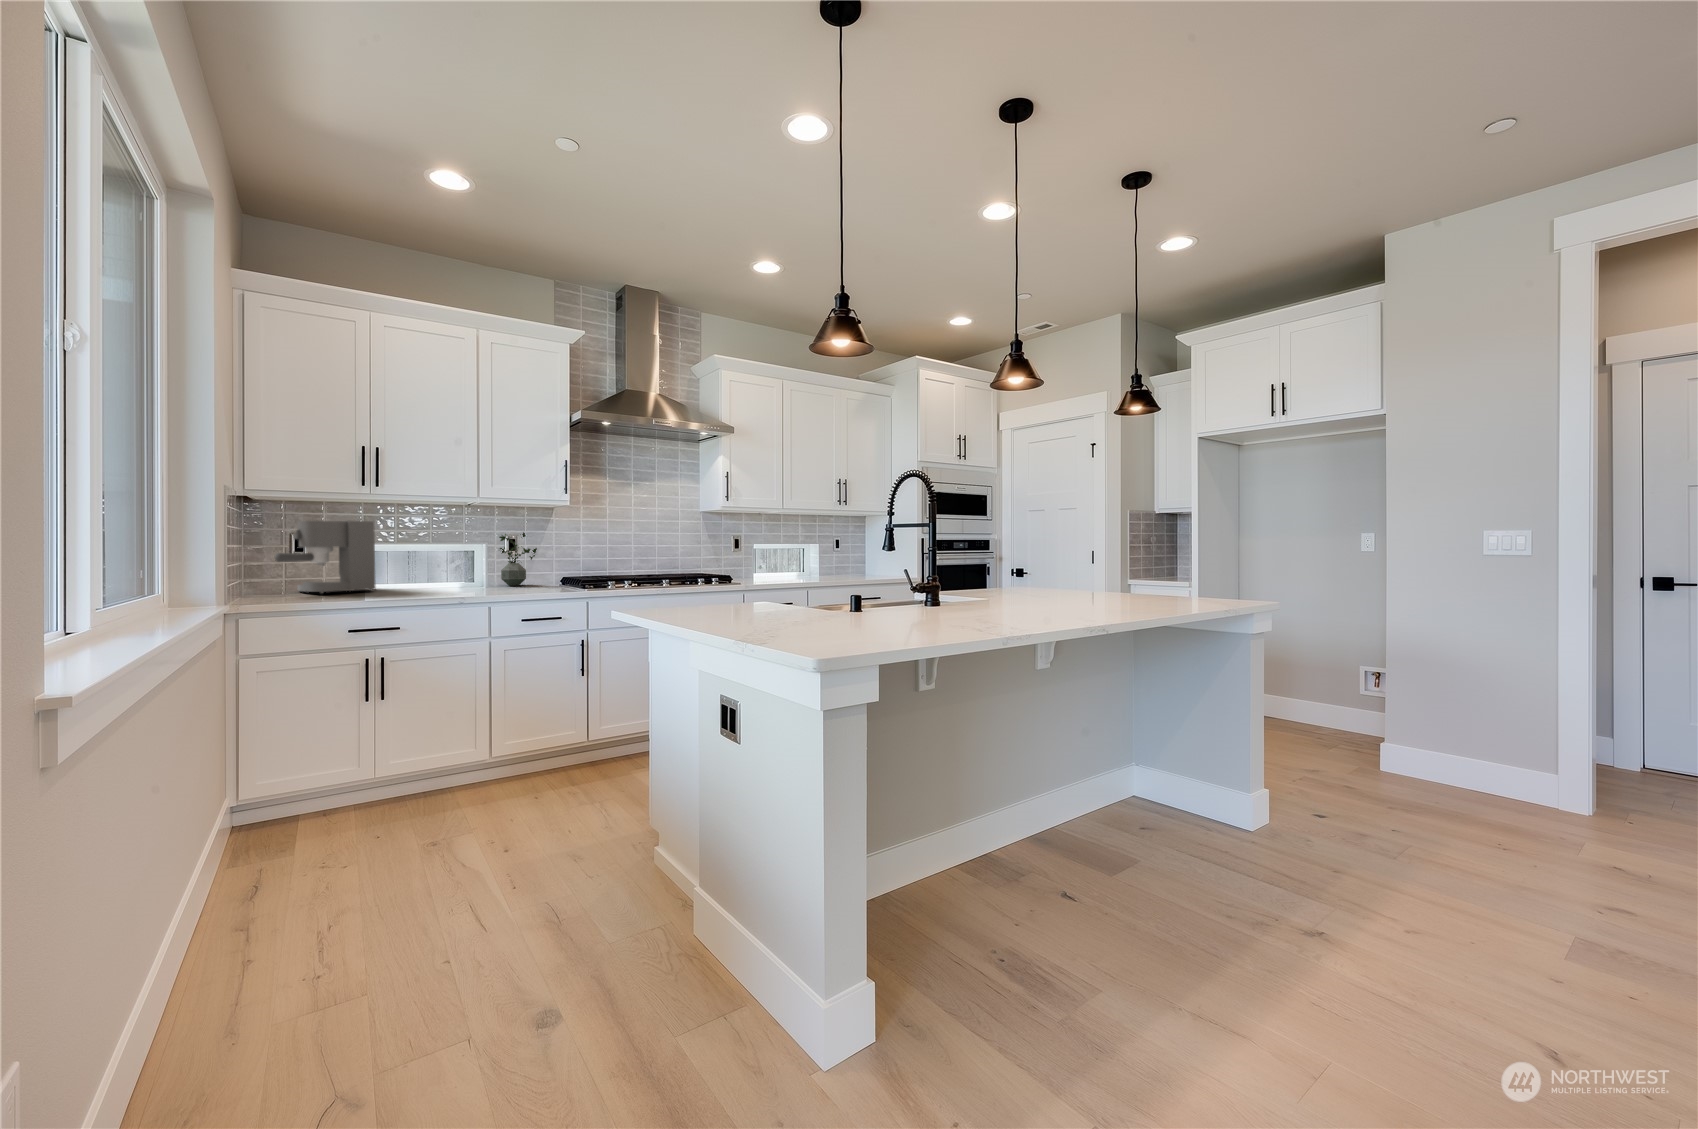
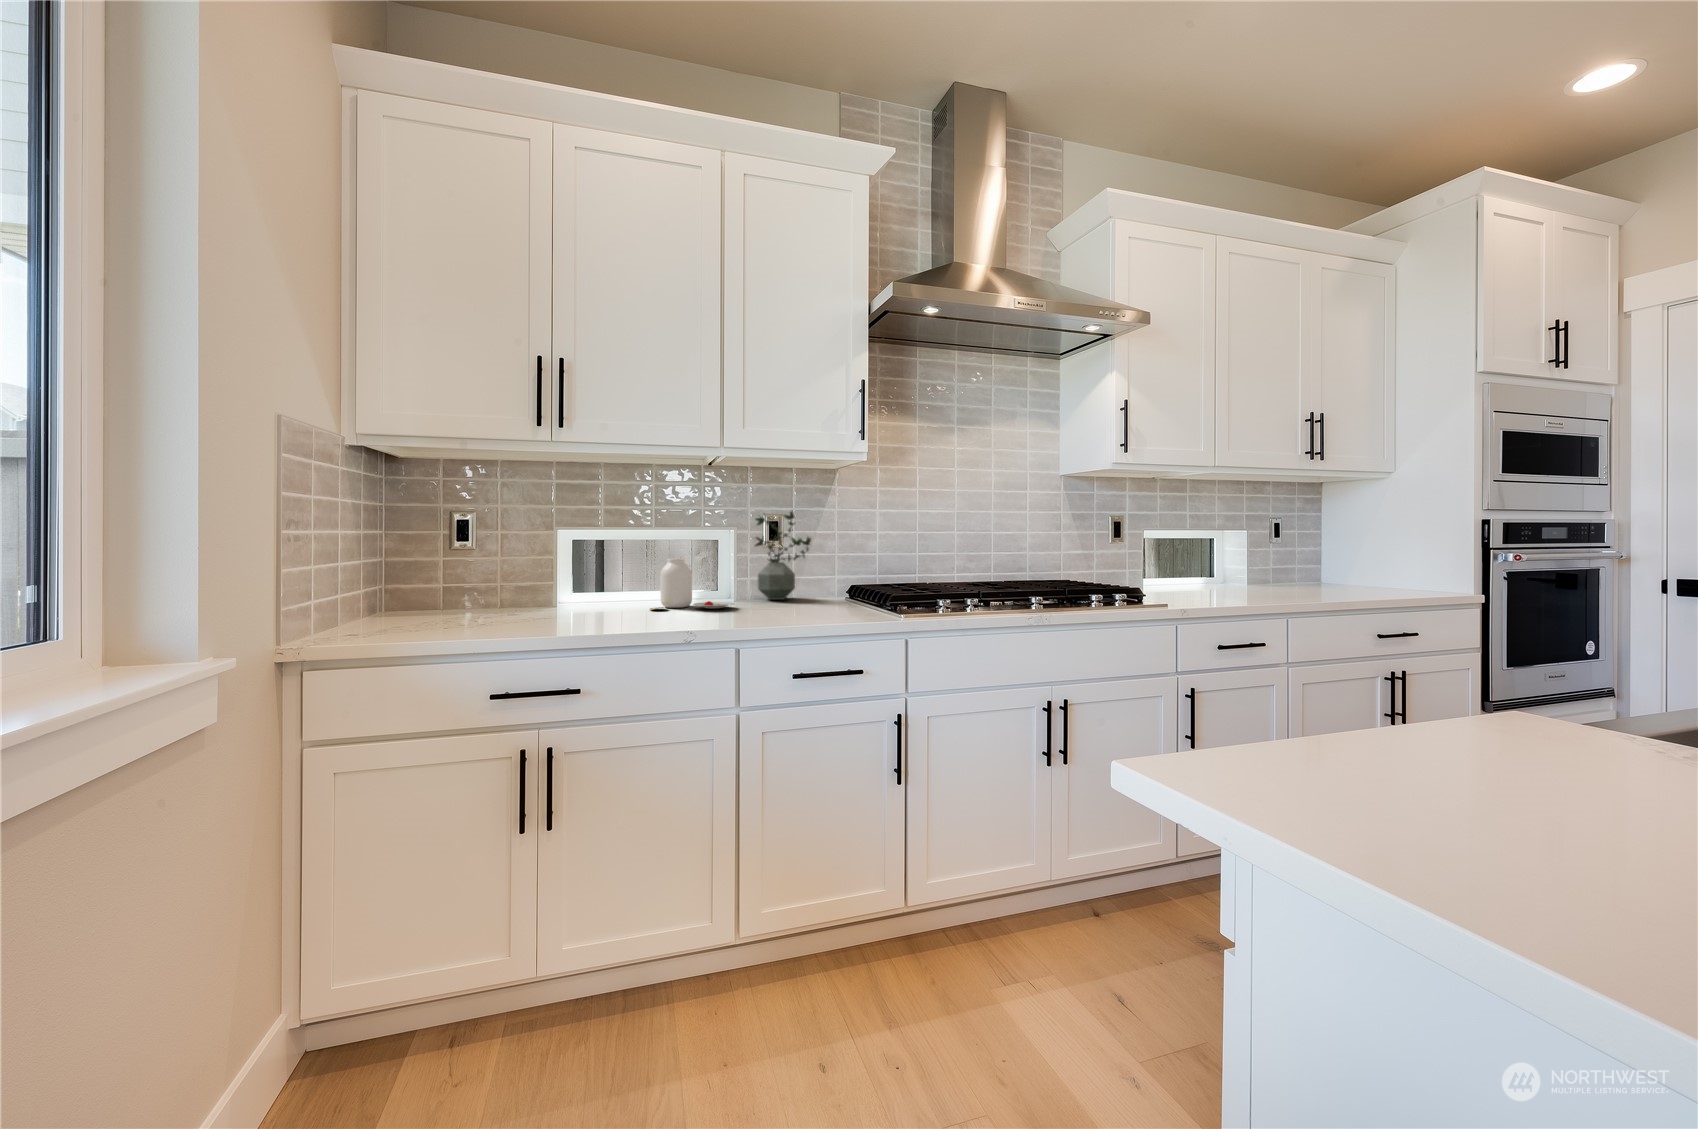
coffee maker: present [275,521,376,594] -> none [416,490,569,613]
jar: none [430,561,486,591] -> present [650,558,734,610]

